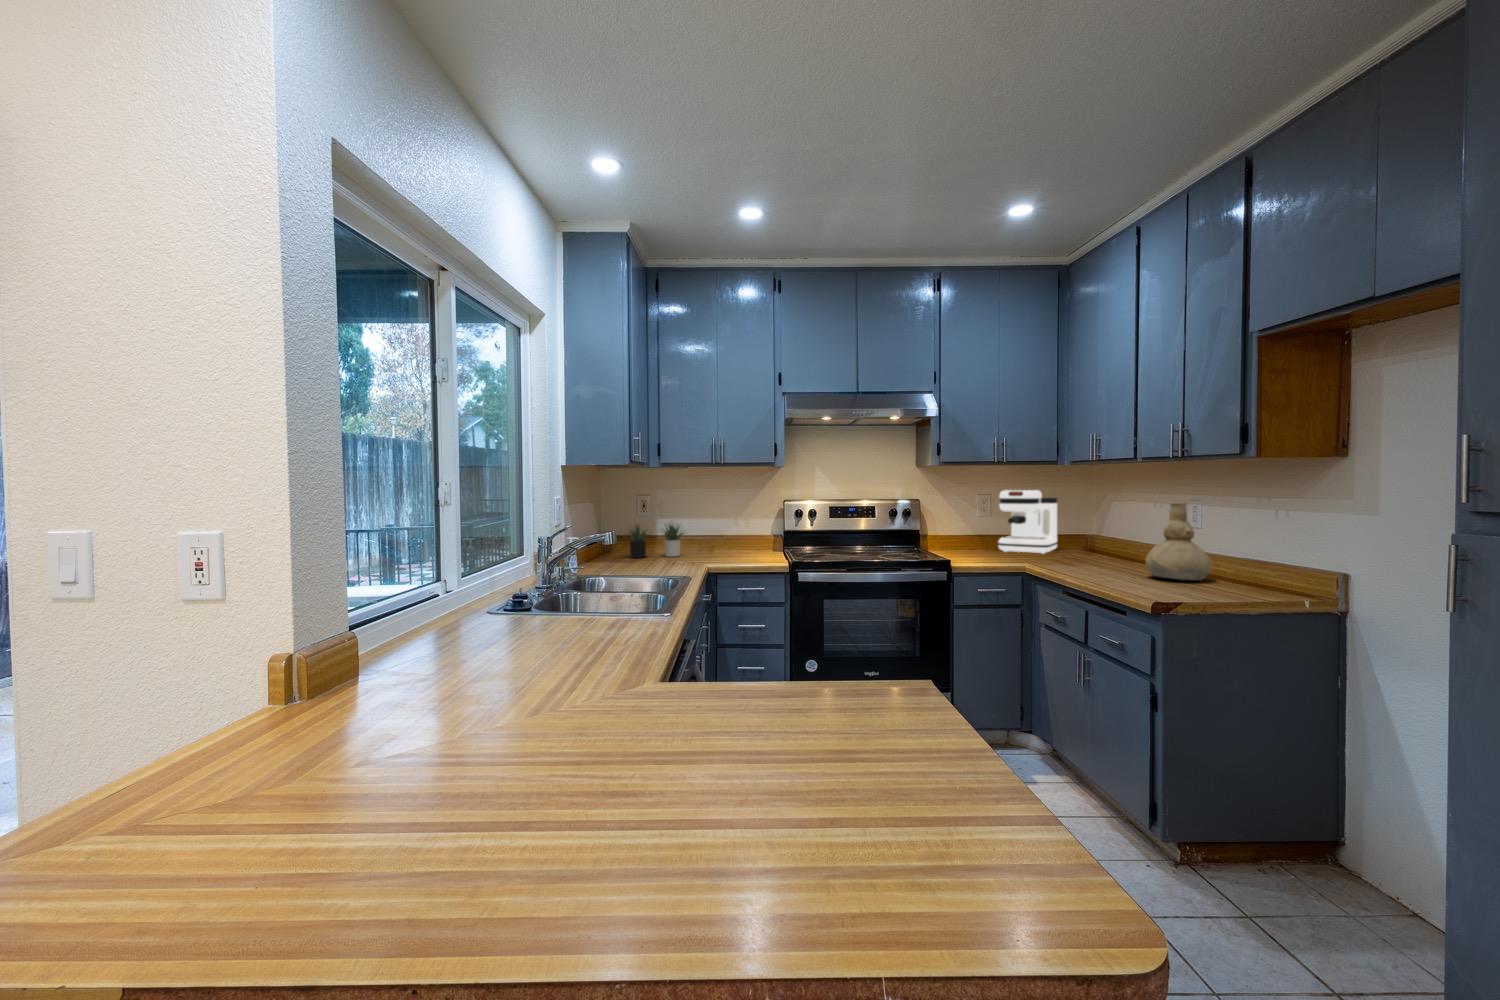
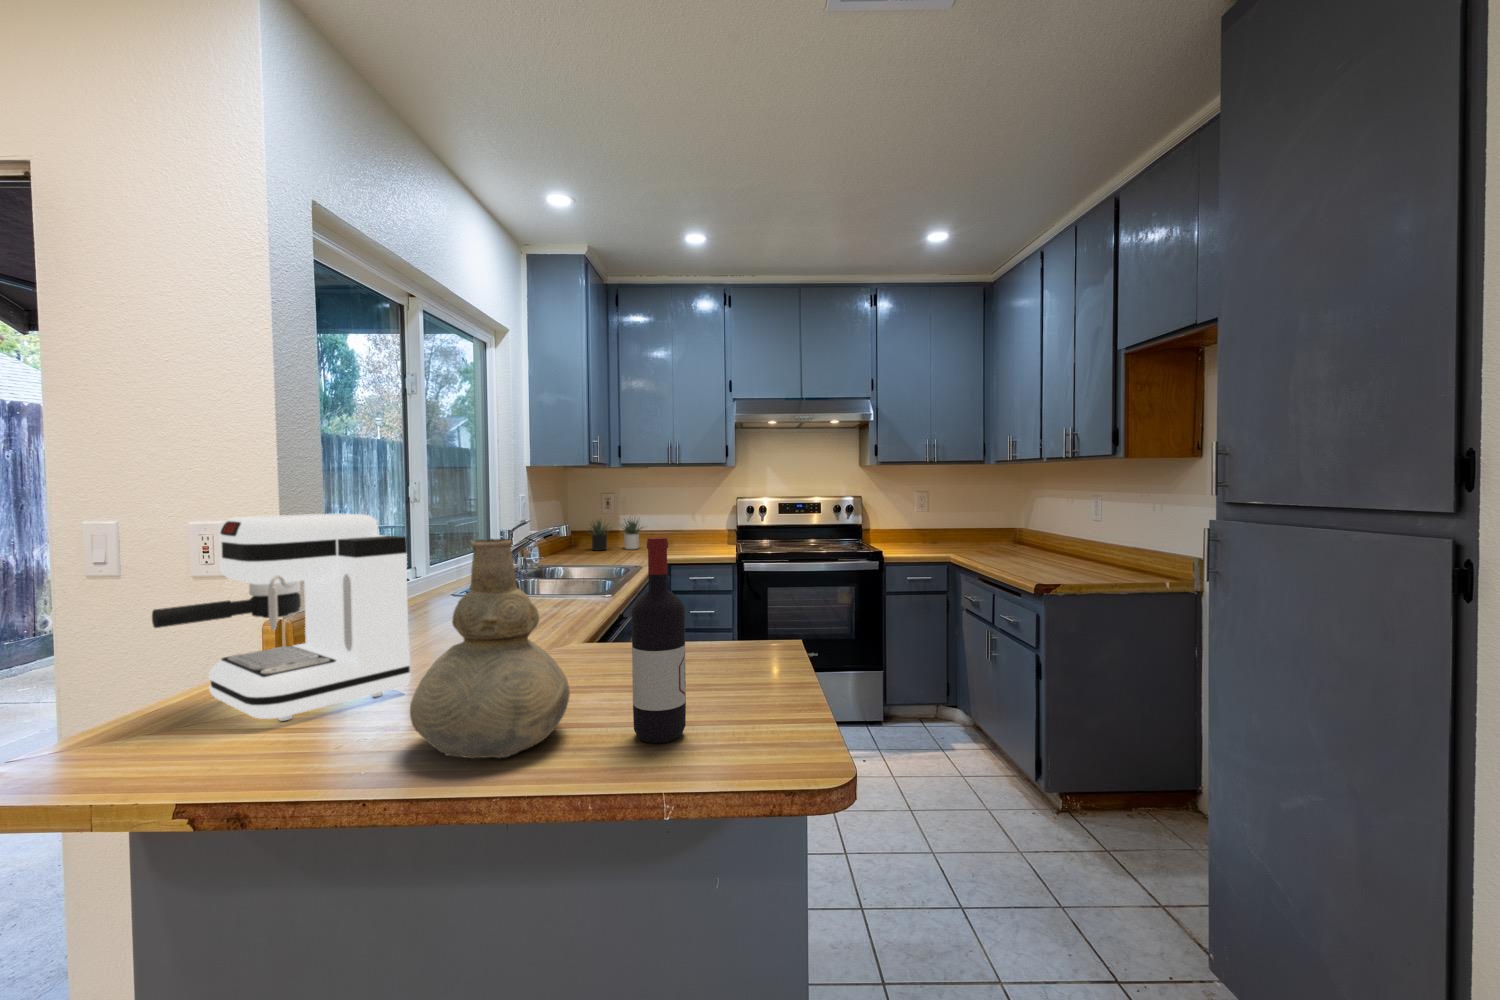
coffee maker: present [999,490,1057,554] -> present [152,514,410,721]
vase: present [1145,502,1212,580] -> present [410,539,570,758]
wine bottle: none [788,563,864,865] -> present [631,537,686,743]

